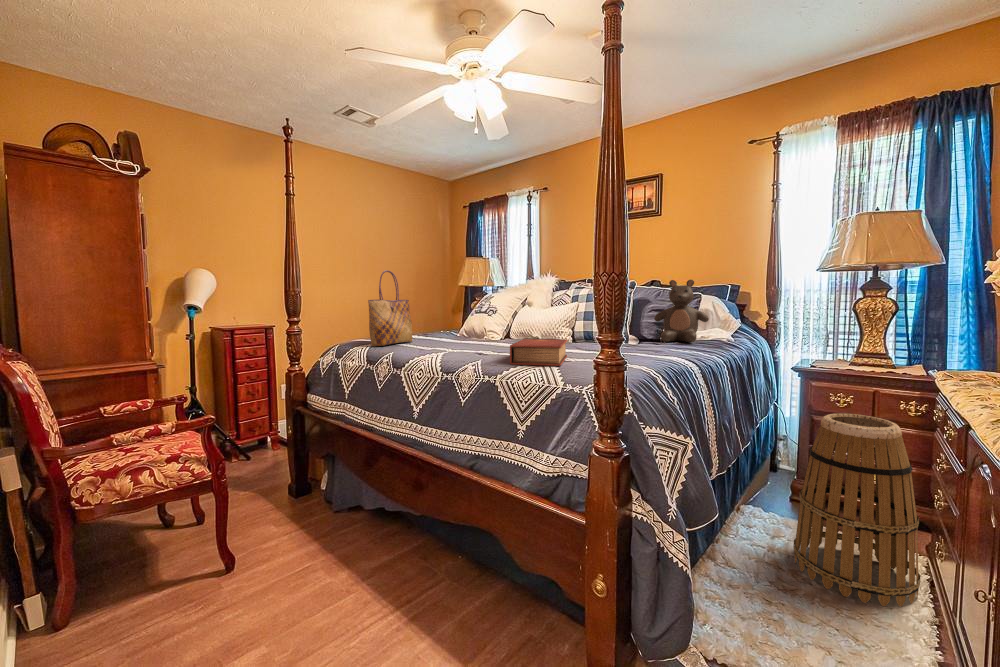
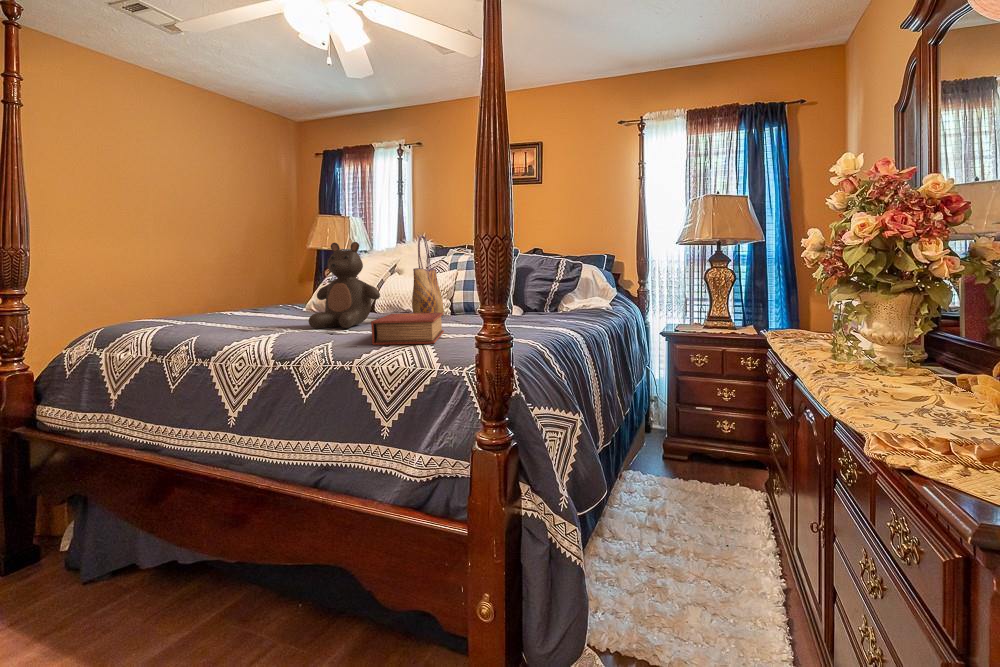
tote bag: present [368,270,412,346] -> present [412,235,444,316]
teddy bear: present [654,280,709,342] -> present [308,242,380,328]
basket: present [794,414,921,606] -> none [671,375,777,554]

